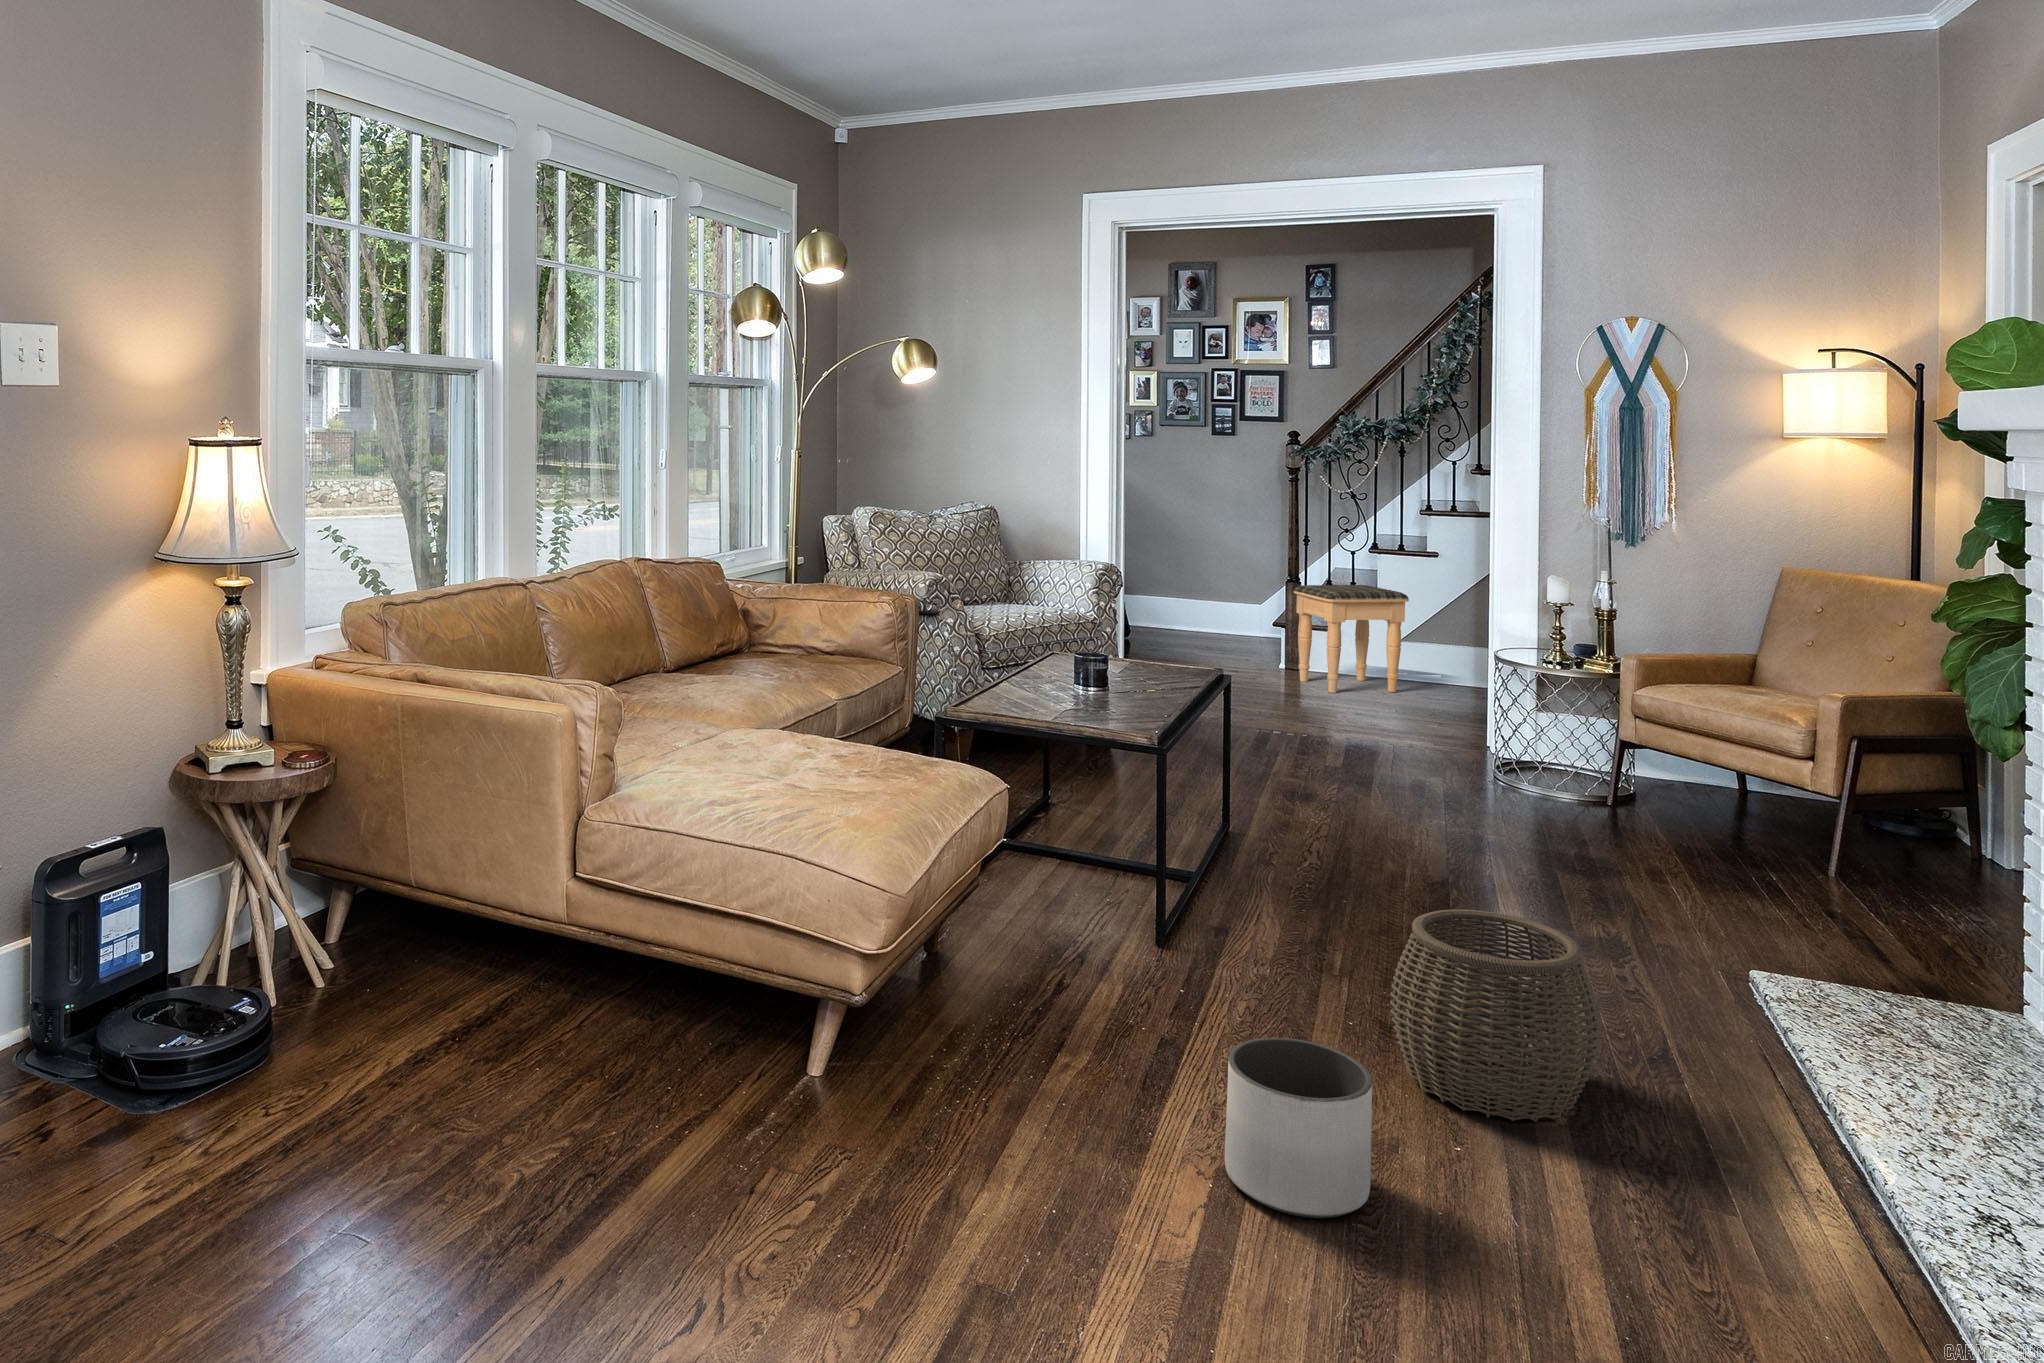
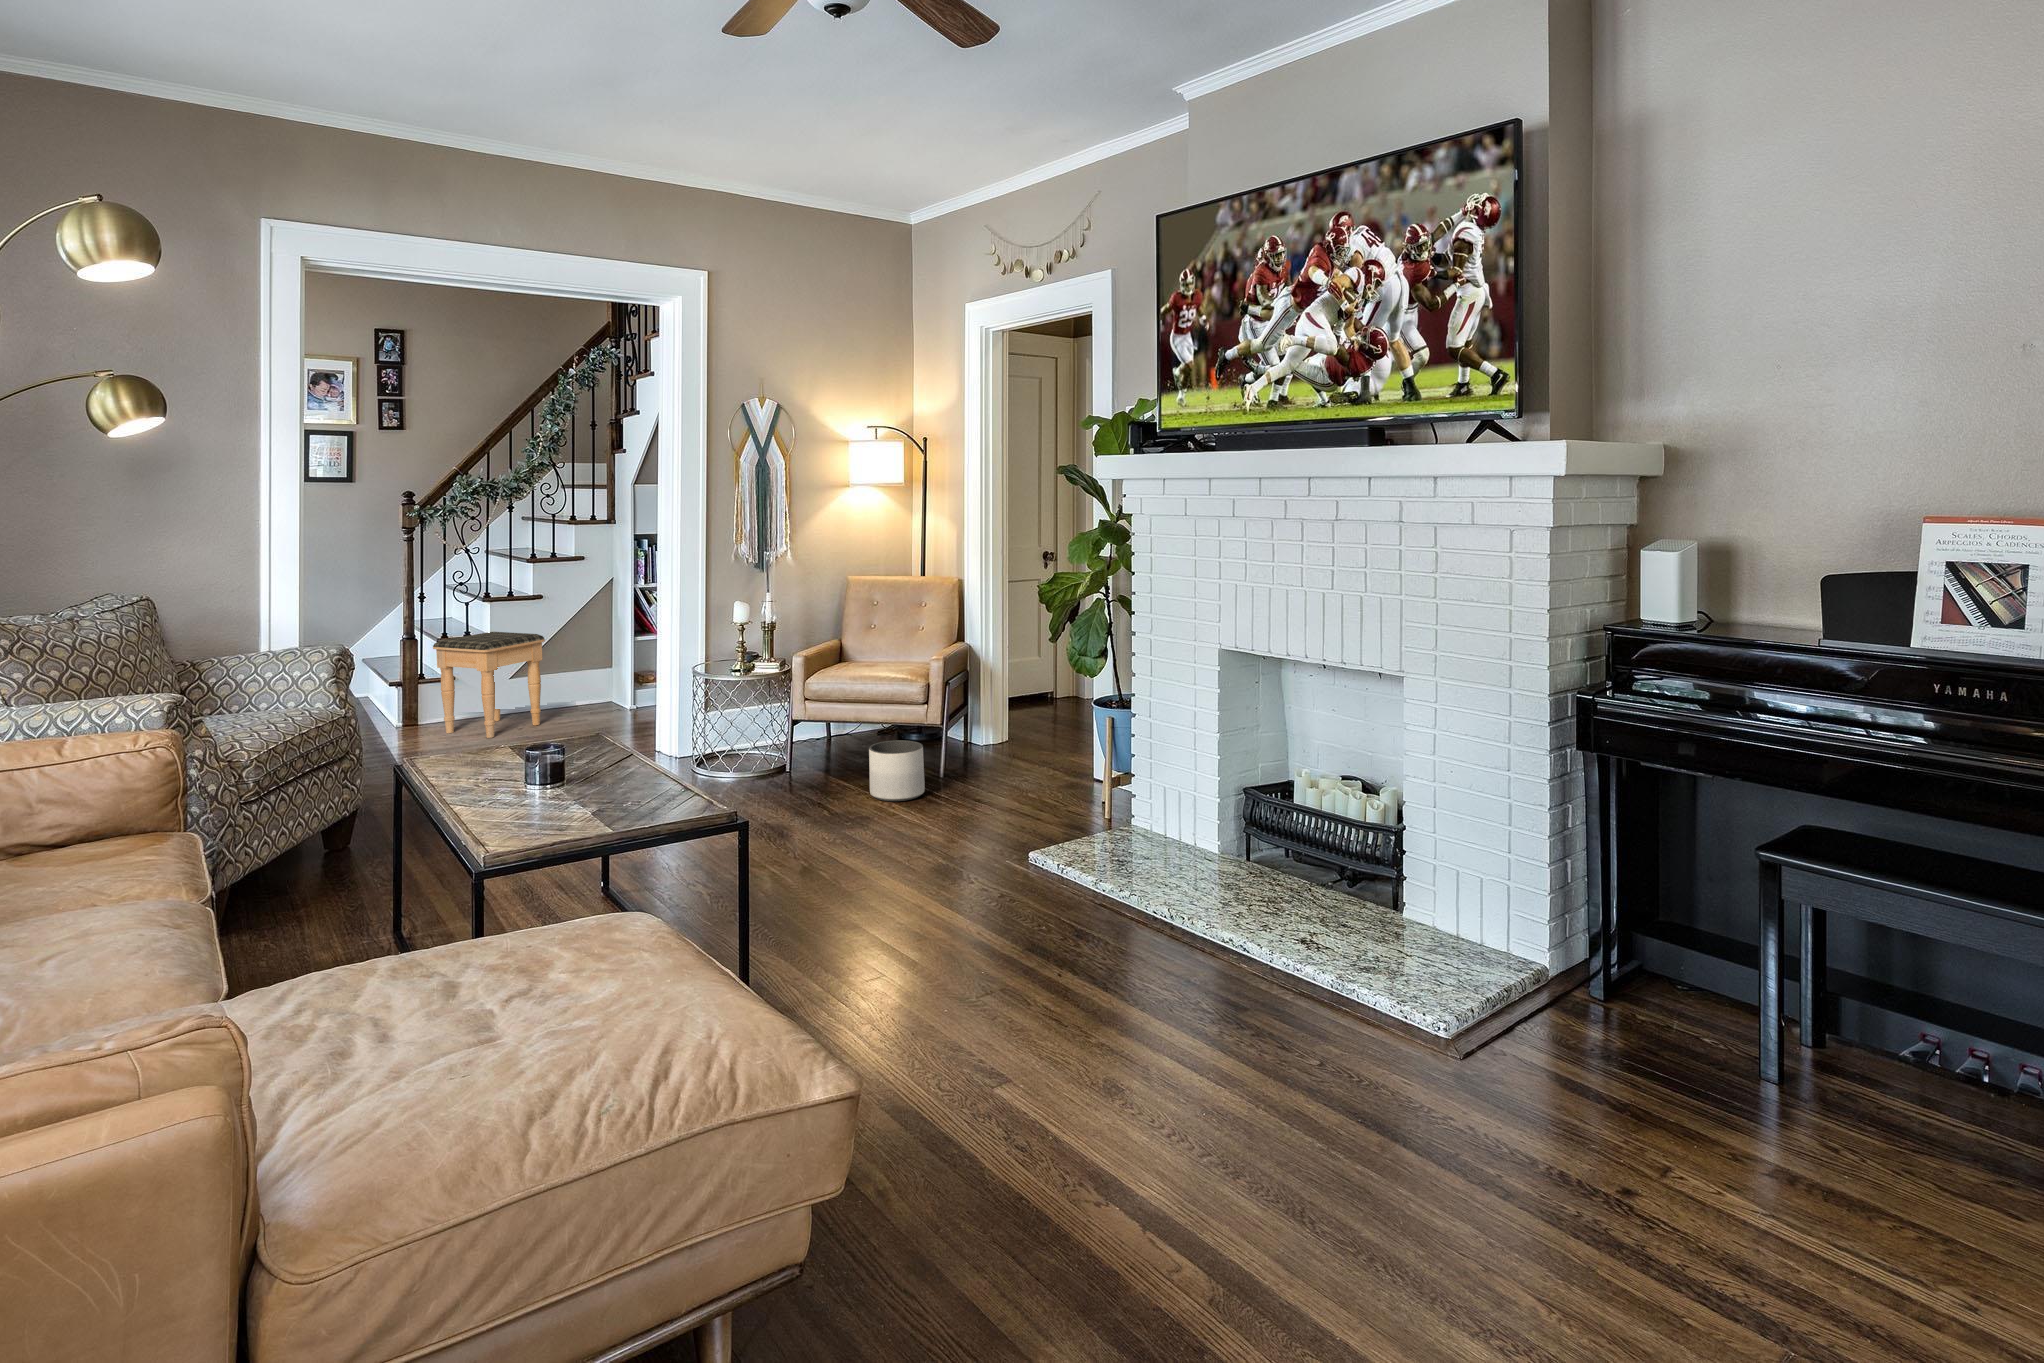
woven basket: present [1390,909,1601,1122] -> none [1011,887,1165,1065]
planter: present [1225,1038,1372,1218] -> present [869,740,925,801]

